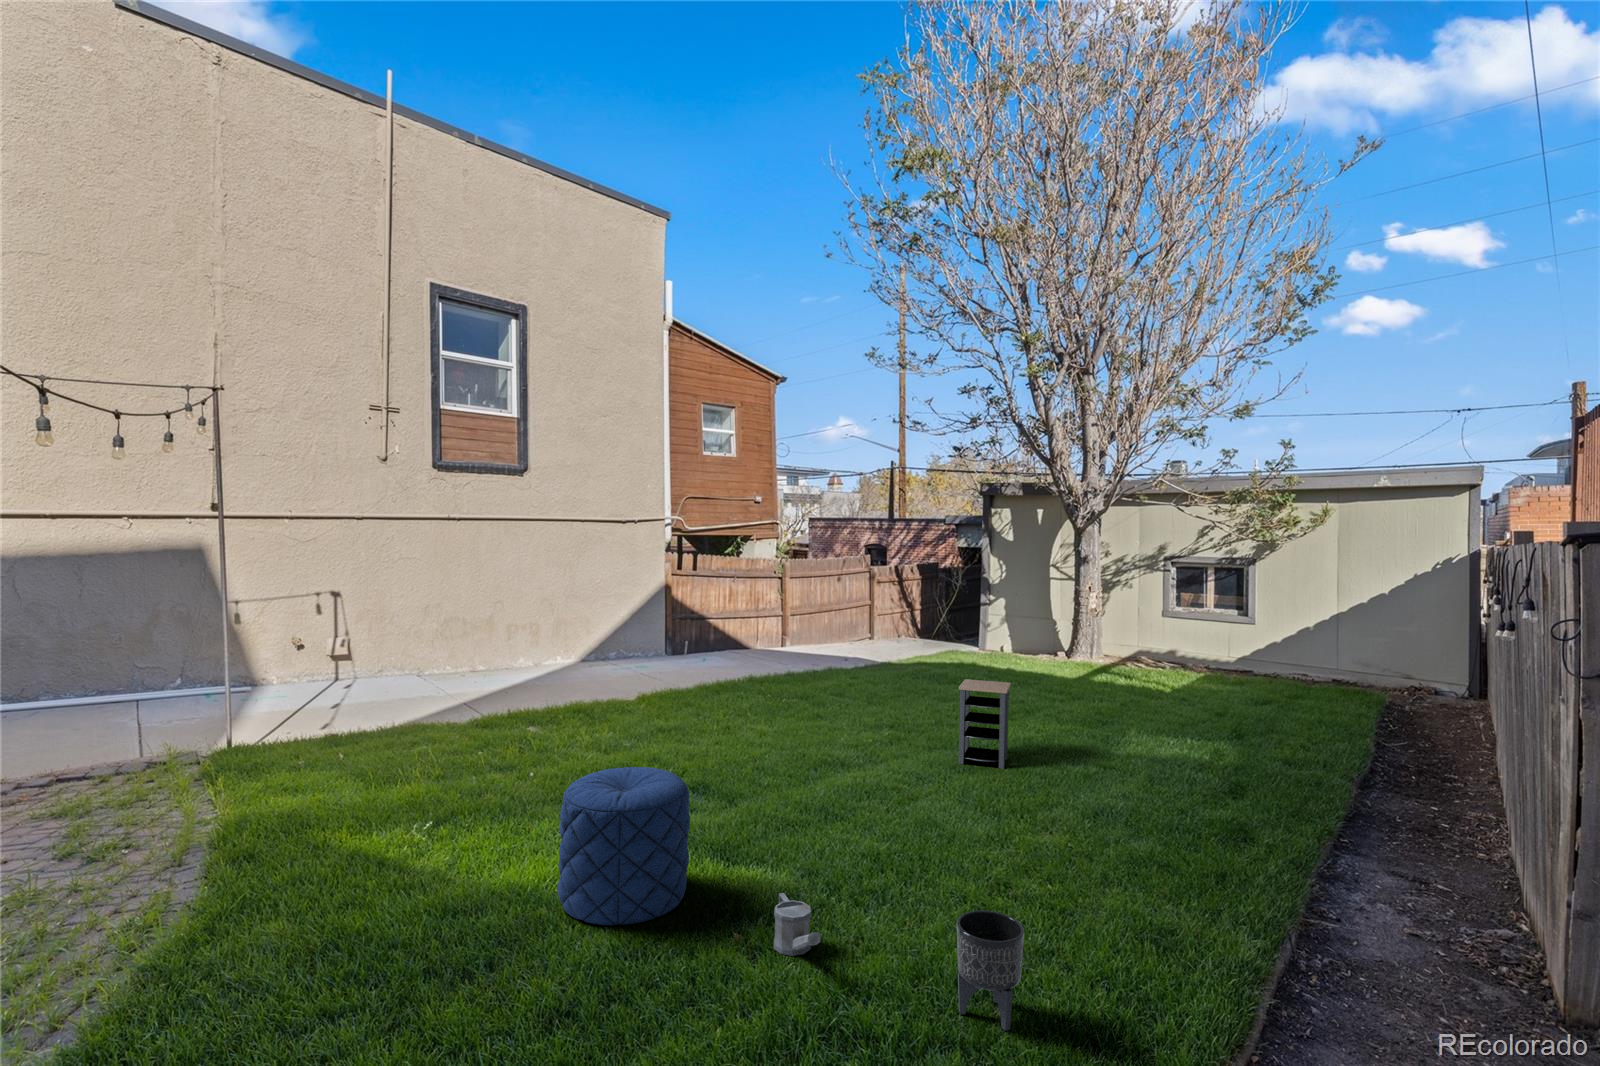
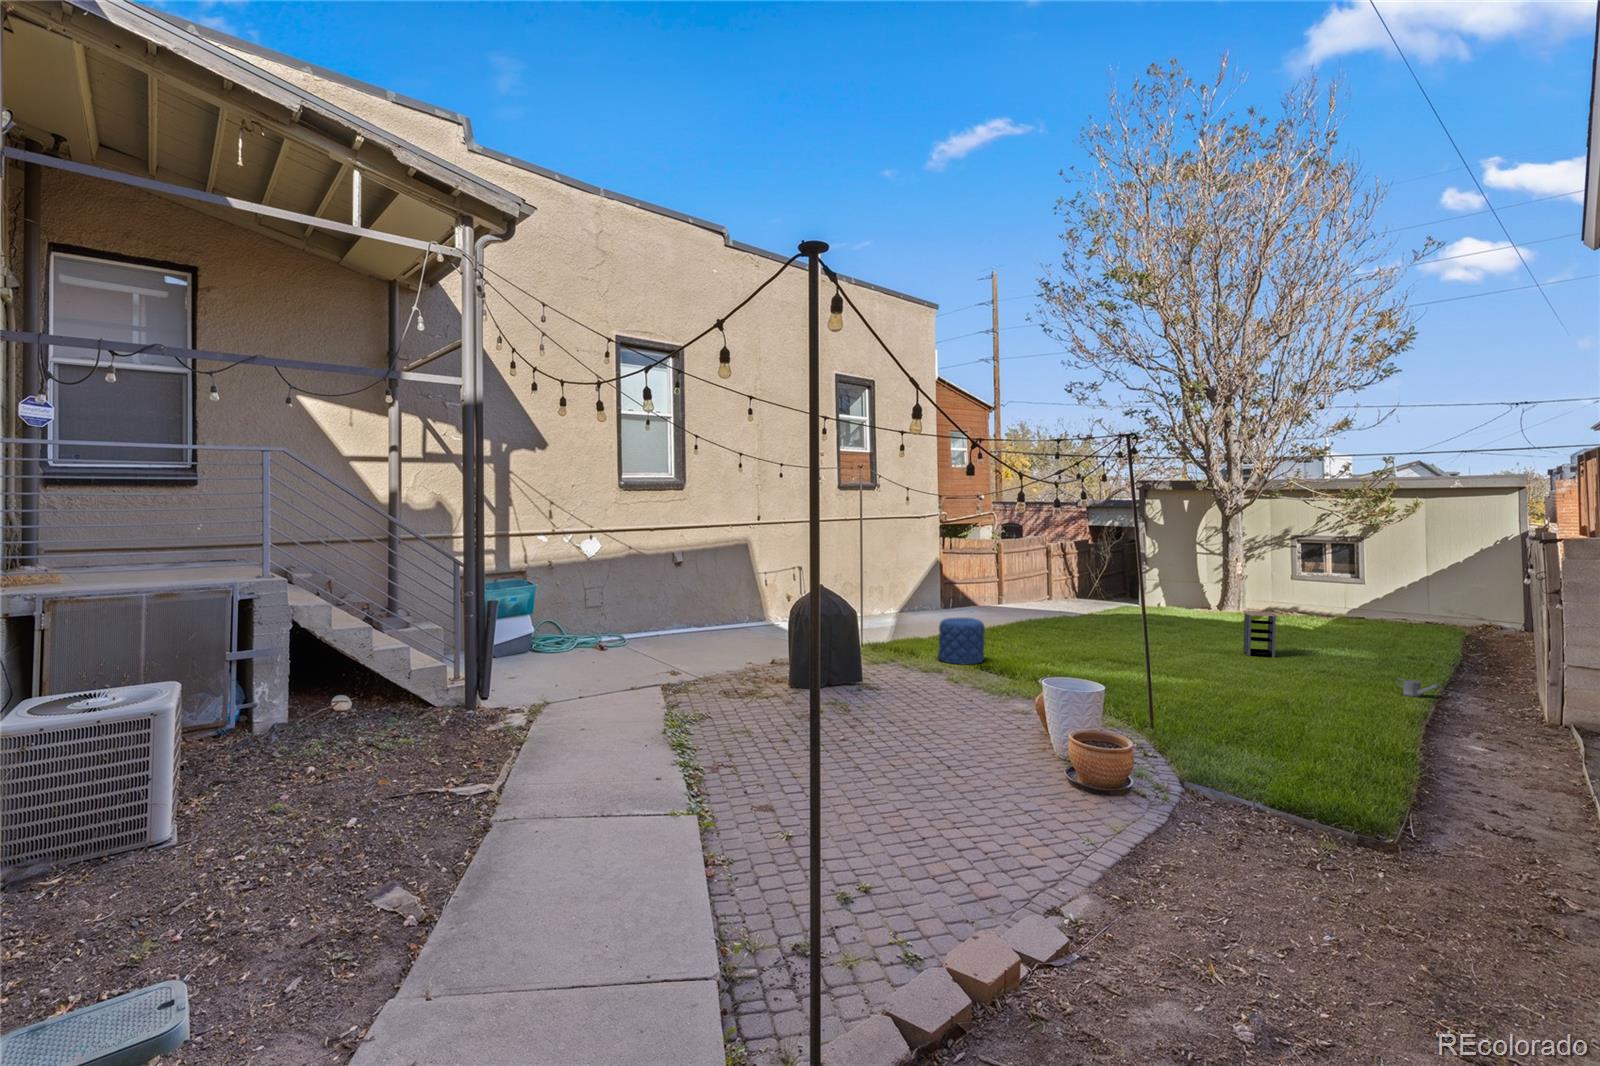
pouf: present [558,767,690,925] -> present [938,617,985,664]
watering can: present [774,893,820,956] -> present [1397,679,1439,697]
planter: present [957,910,1024,1031] -> none [1359,676,1387,712]

